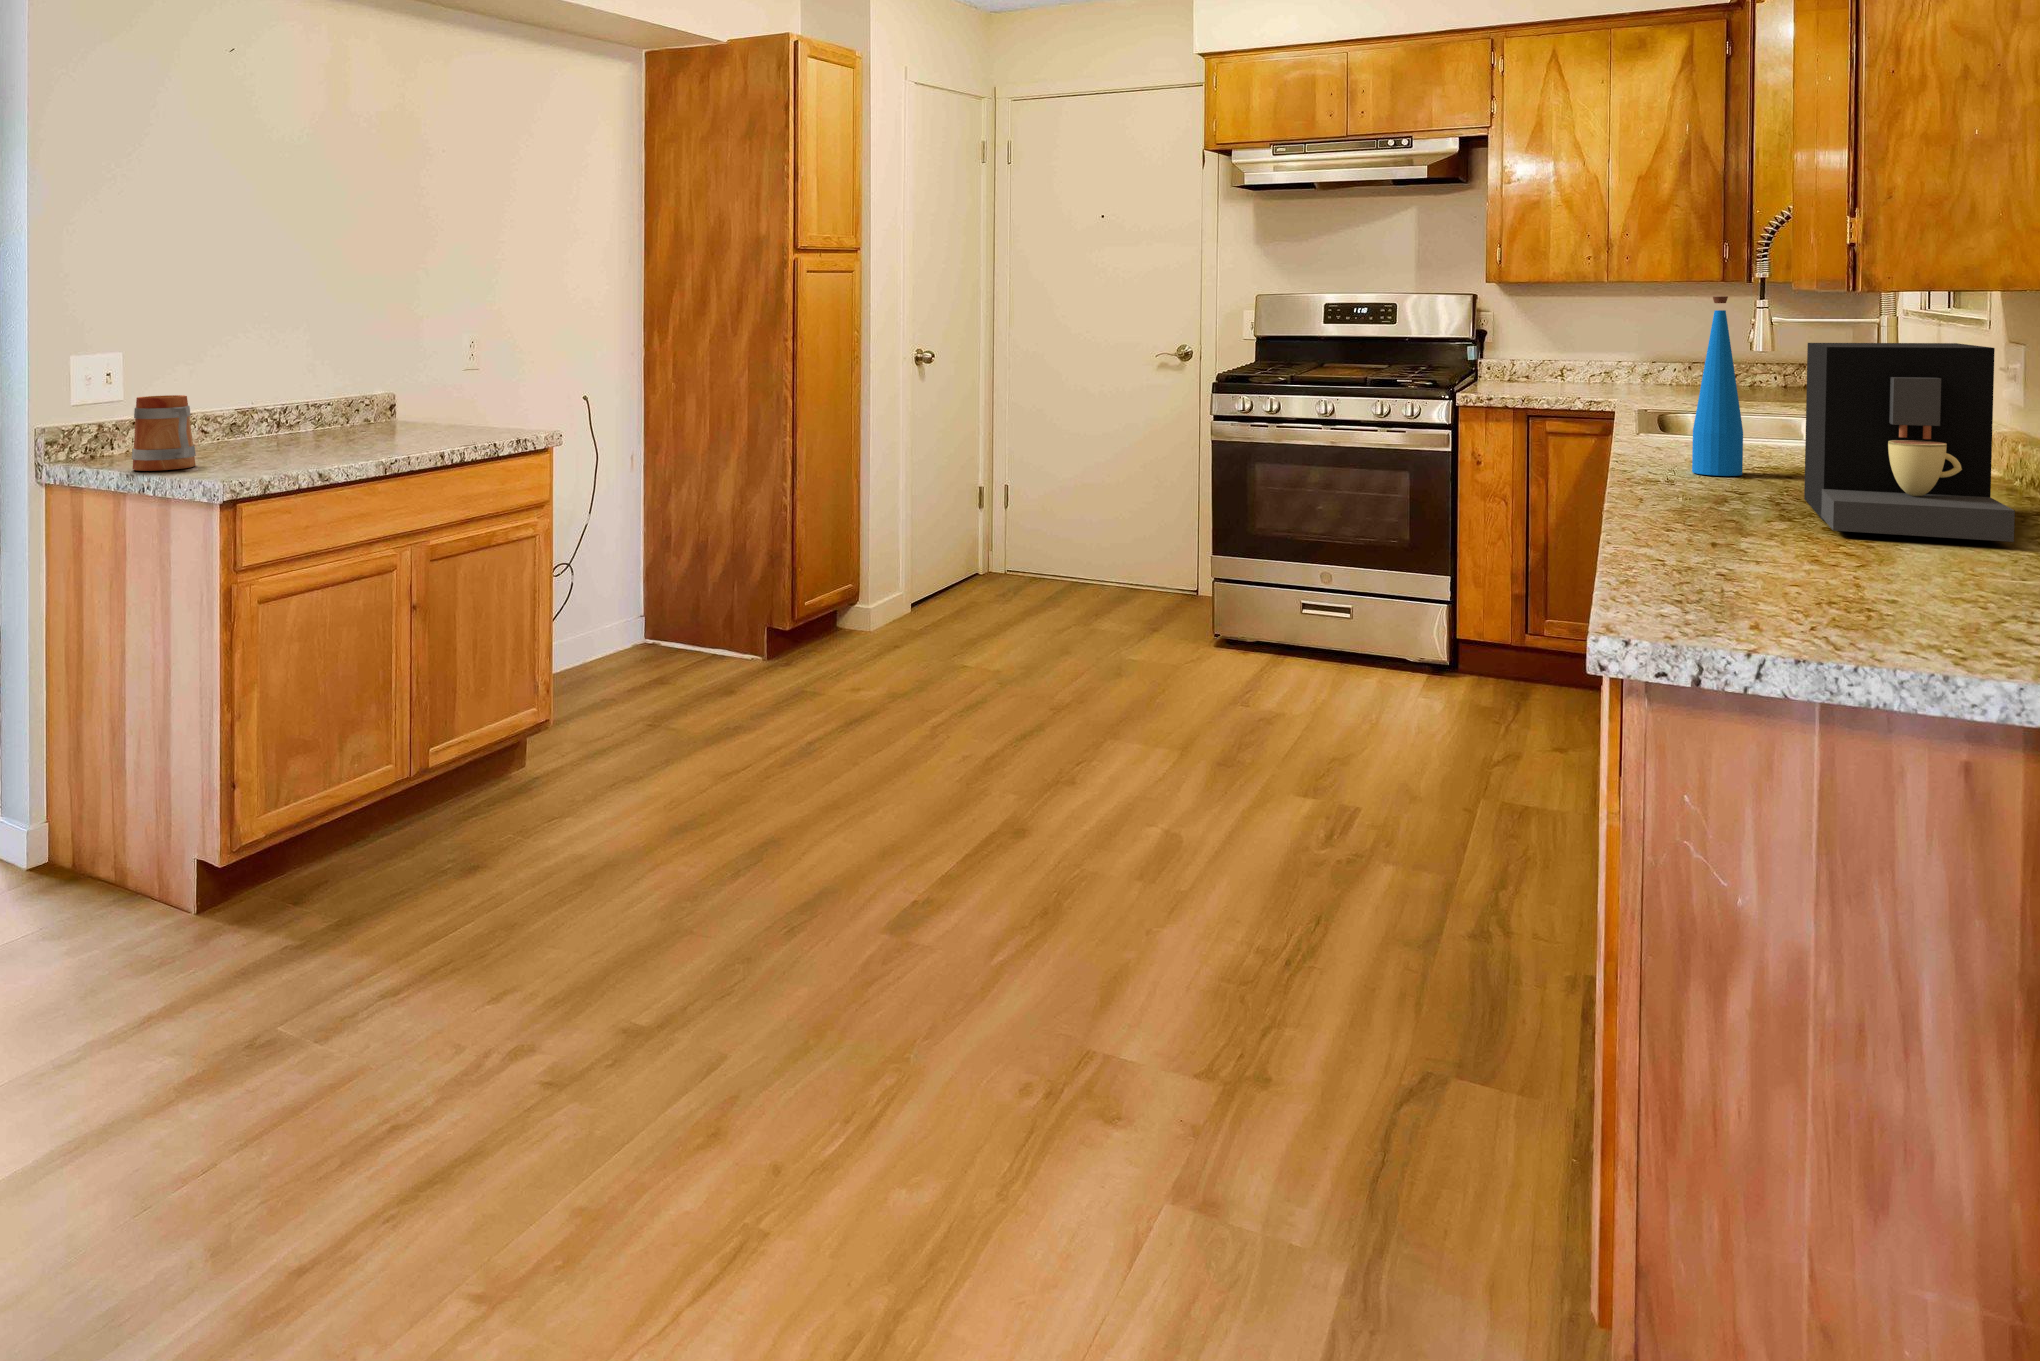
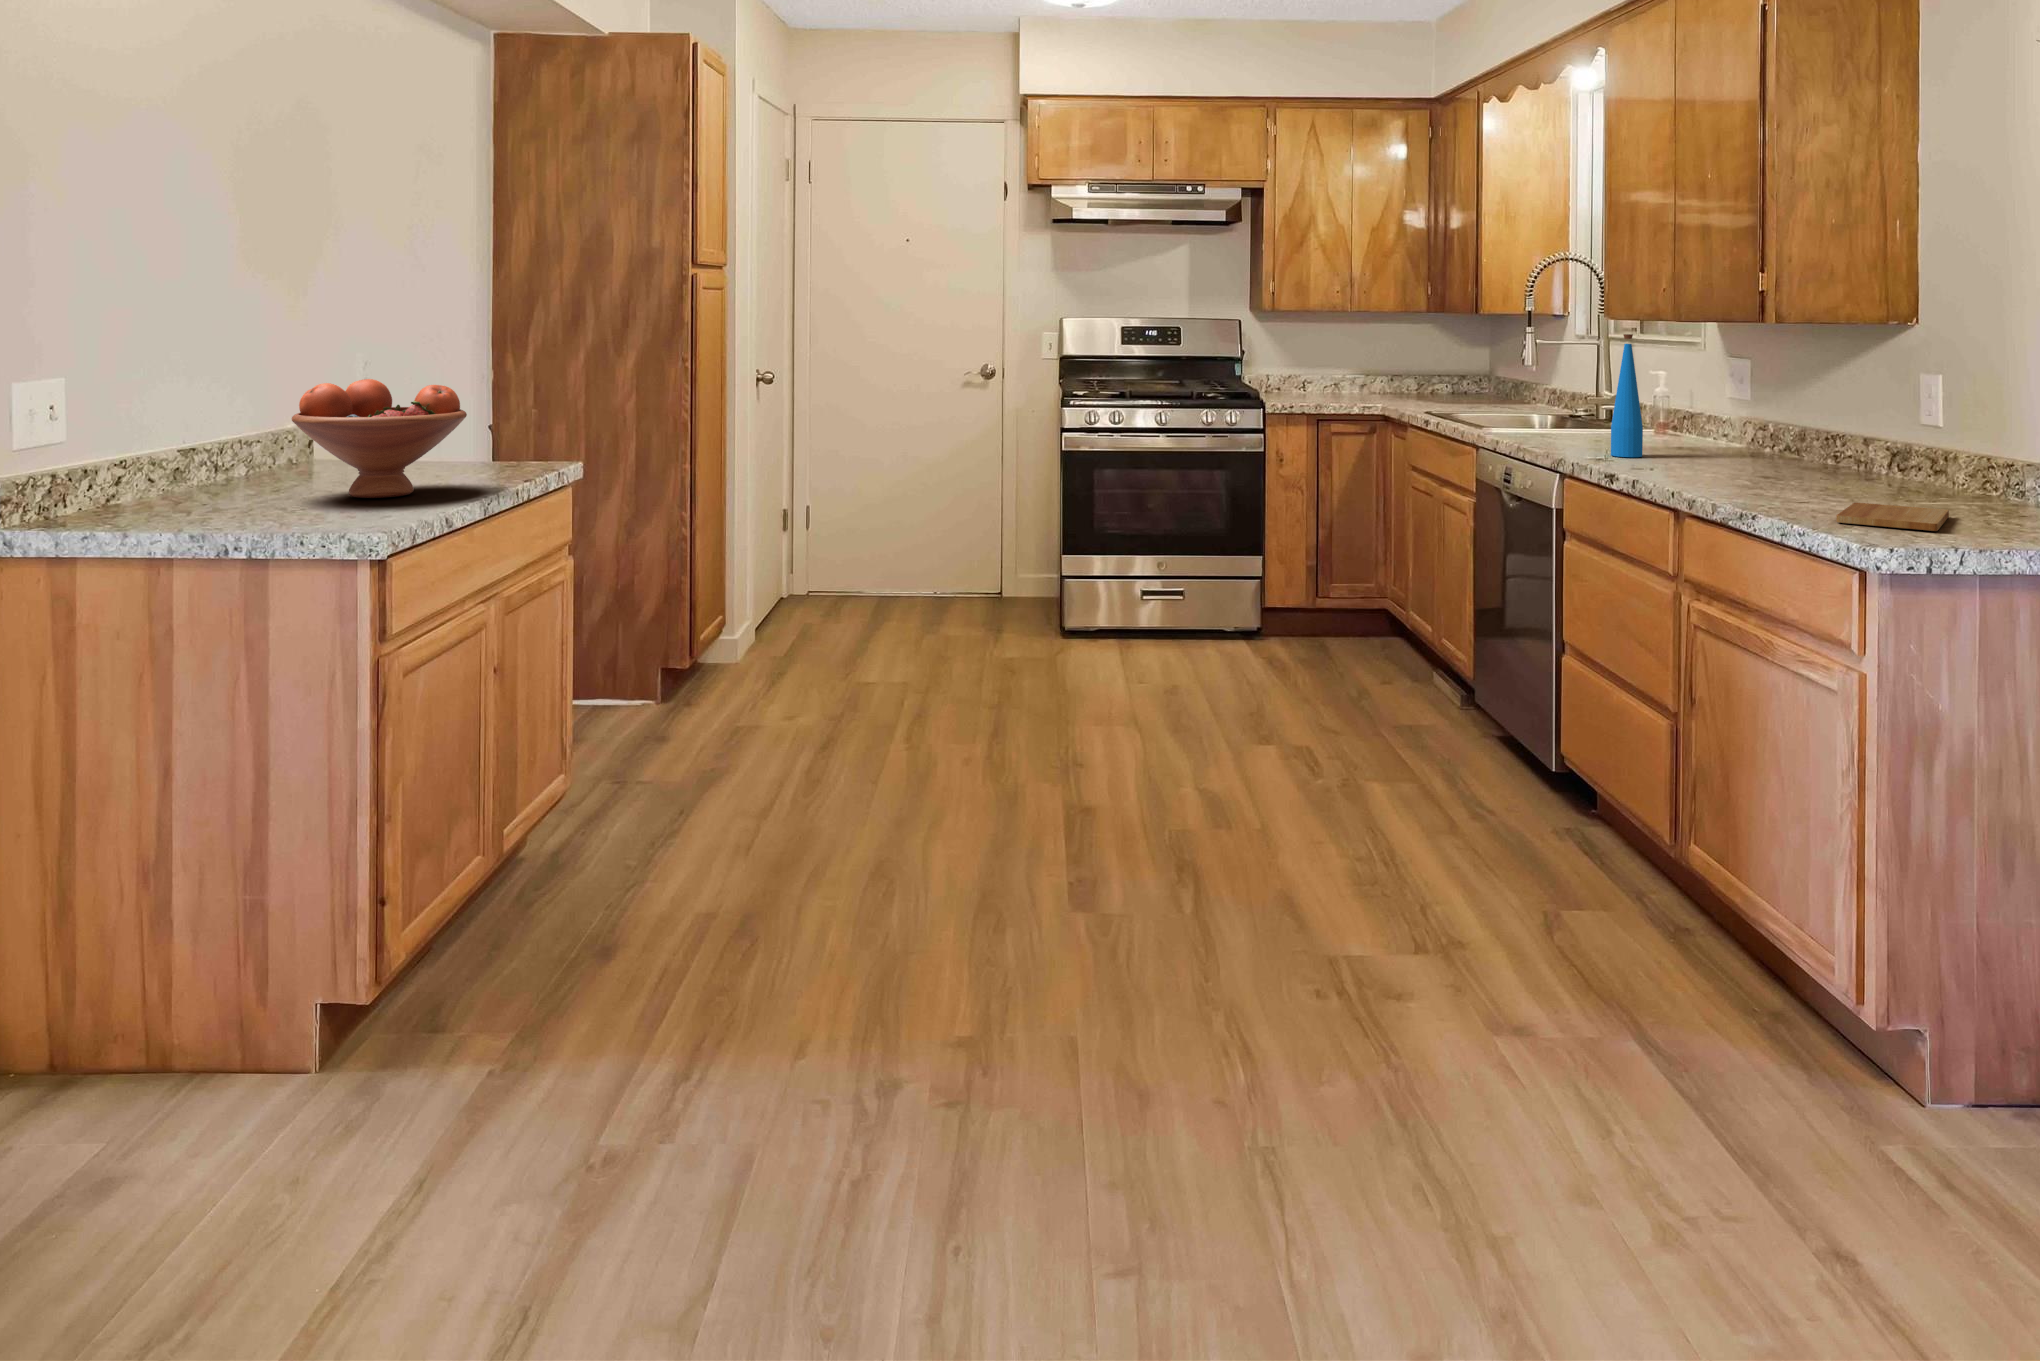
coffee maker: present [1804,343,2015,542] -> none [1717,367,1889,486]
fruit bowl: none [263,354,406,453] -> present [292,379,467,498]
mug: present [132,395,196,471] -> none [179,433,278,530]
cutting board: none [1673,561,1952,618] -> present [1836,503,1949,531]

